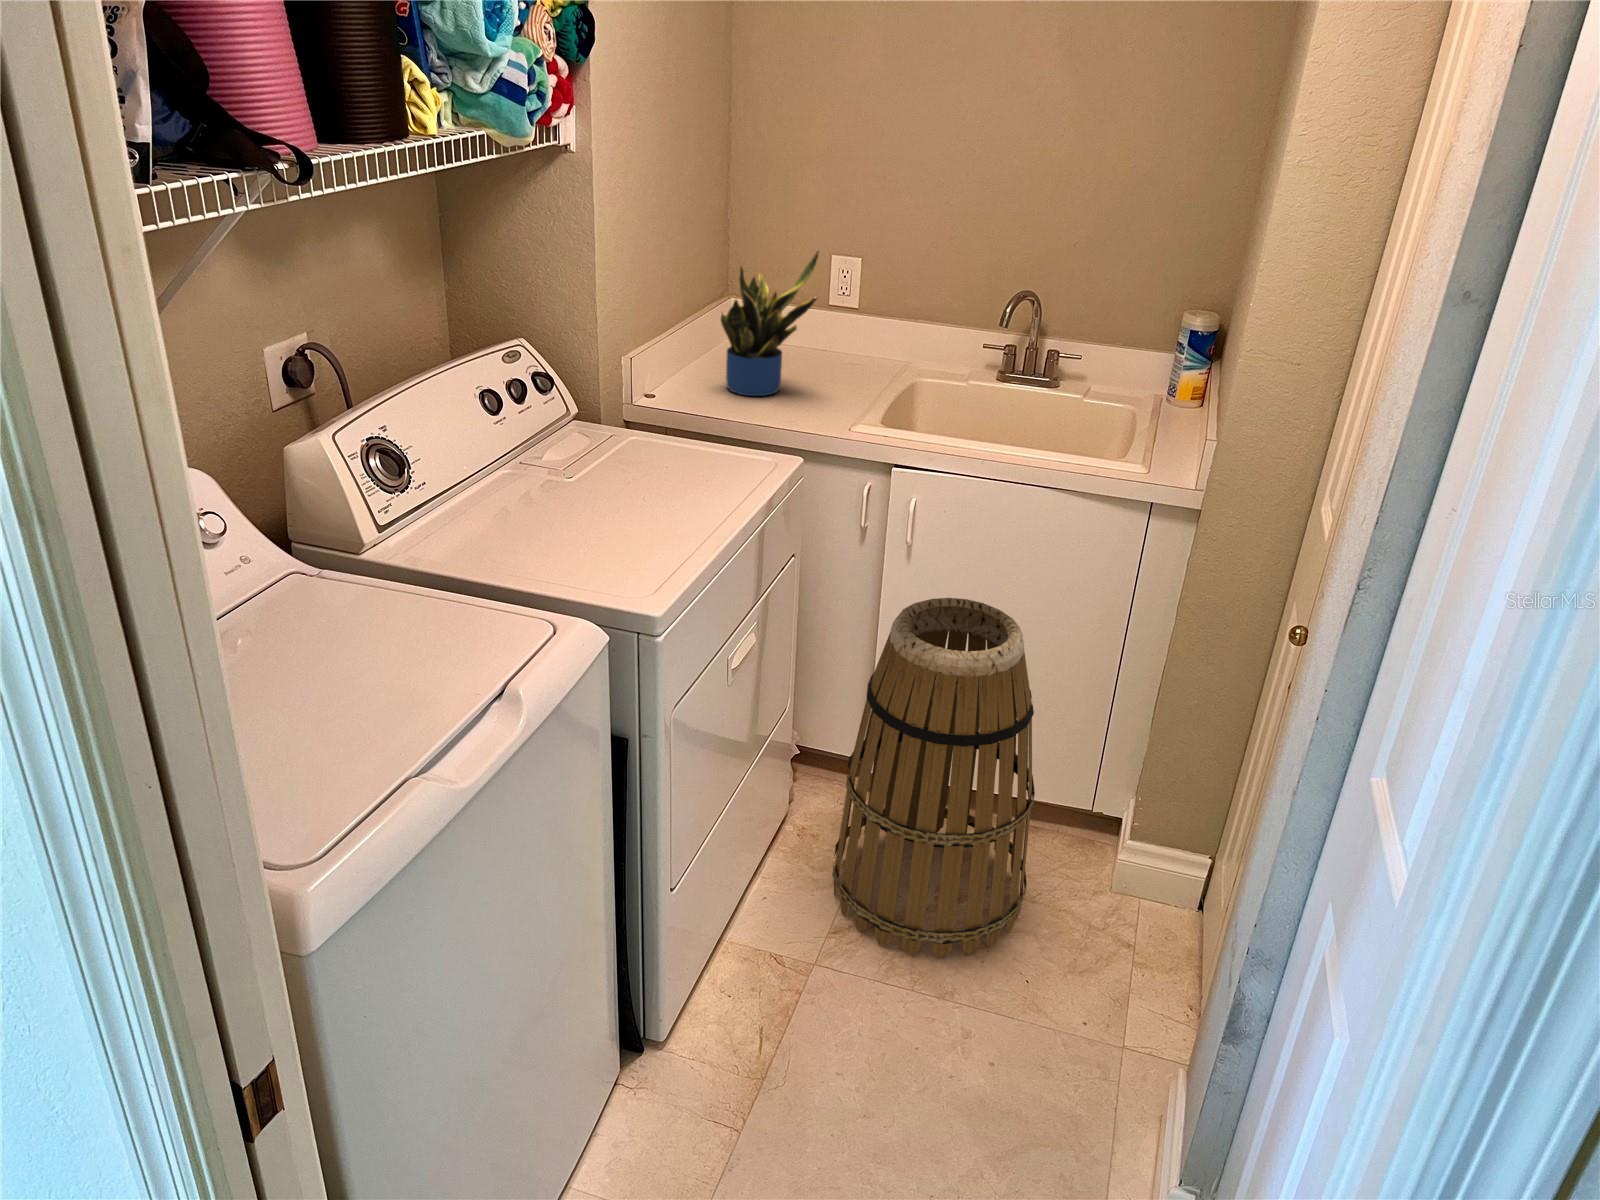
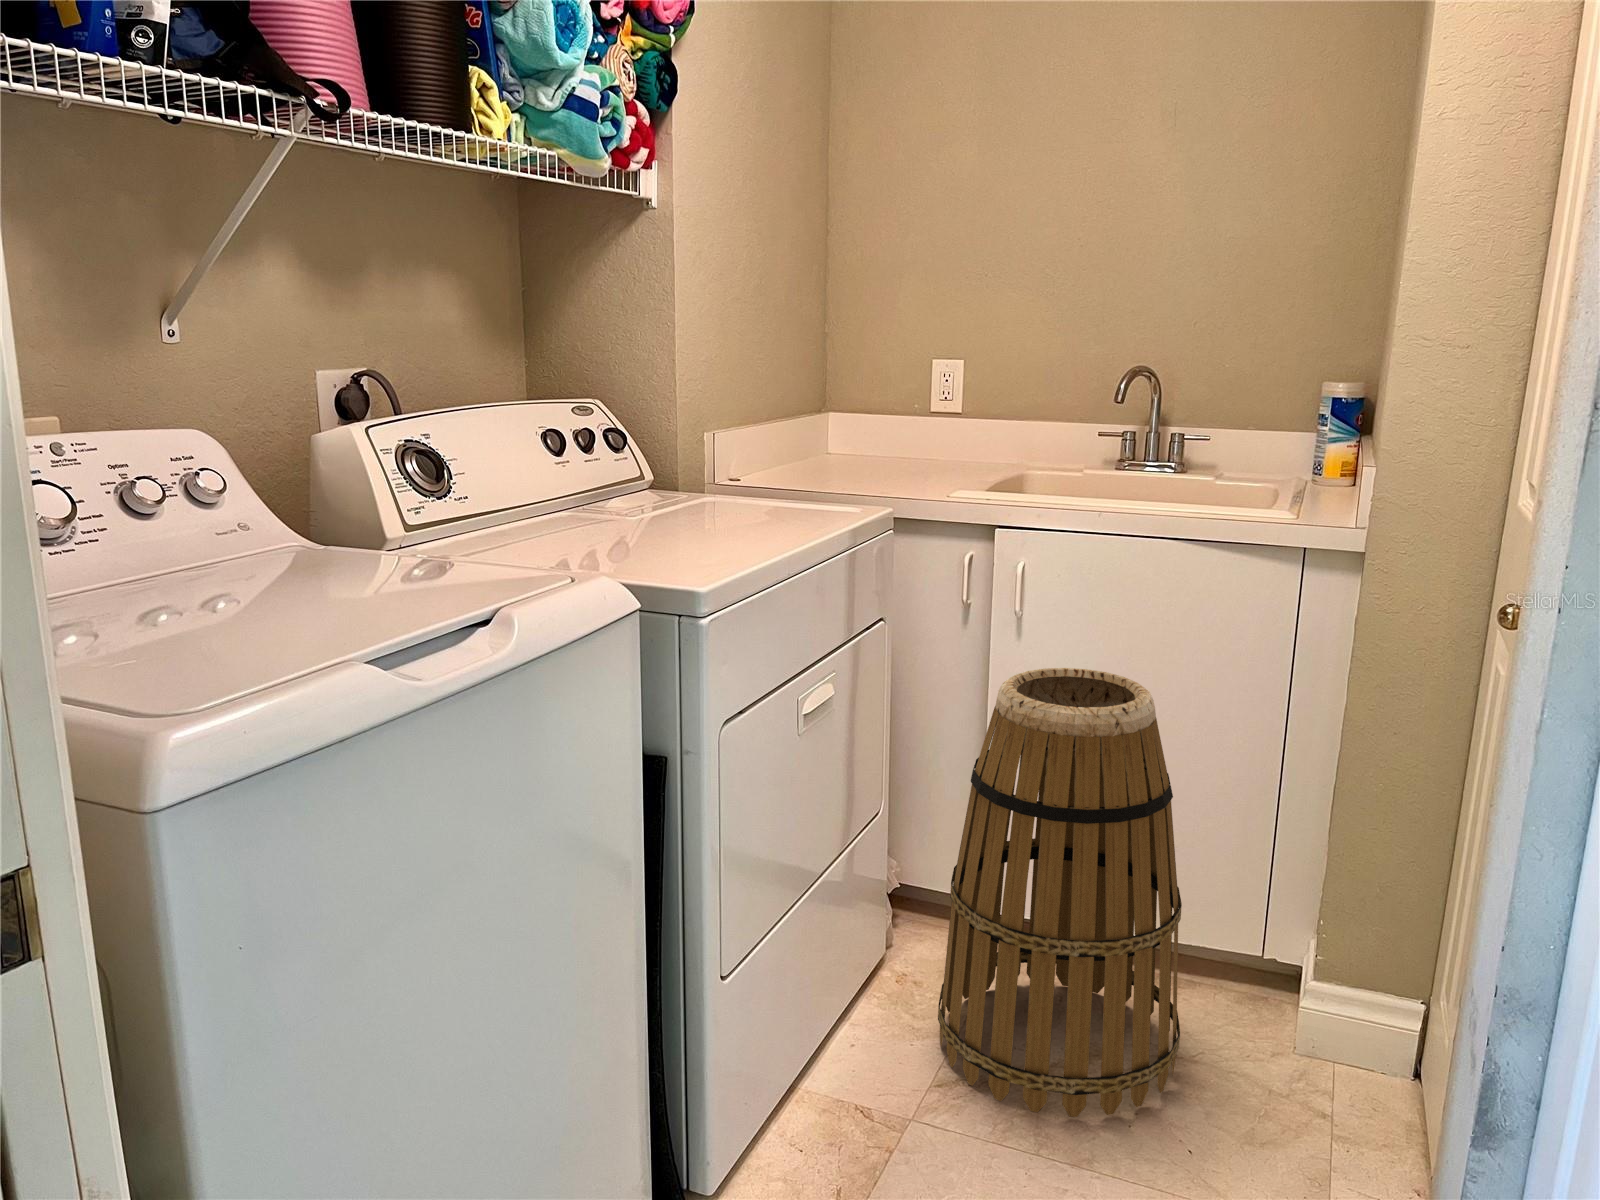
potted plant: present [721,251,819,396] -> none [810,315,914,479]

